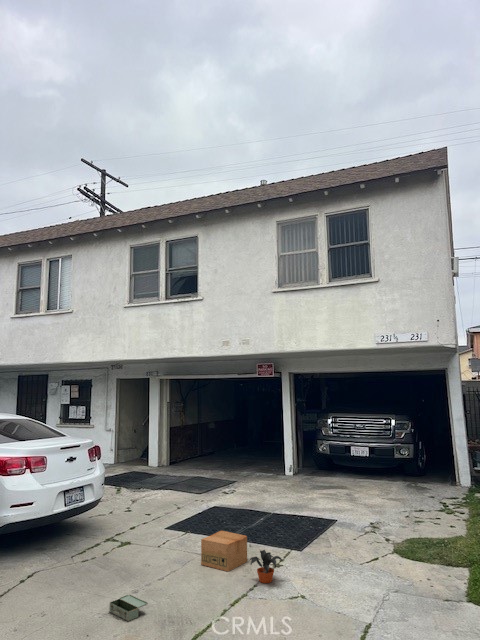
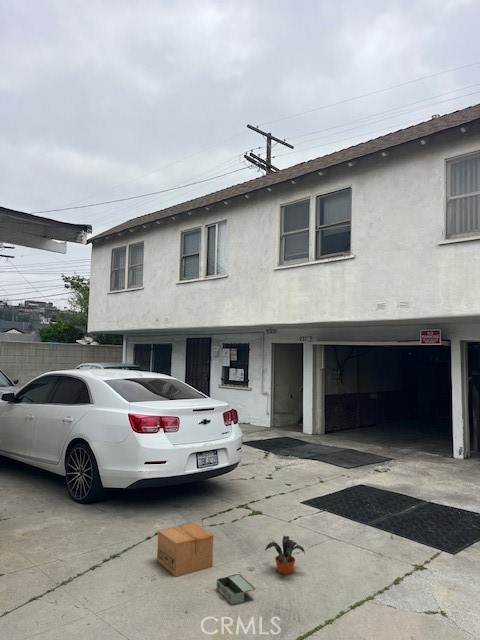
cardboard box: present [201,530,247,571] -> present [157,522,213,576]
potted plant: present [250,550,282,583] -> present [265,536,305,574]

